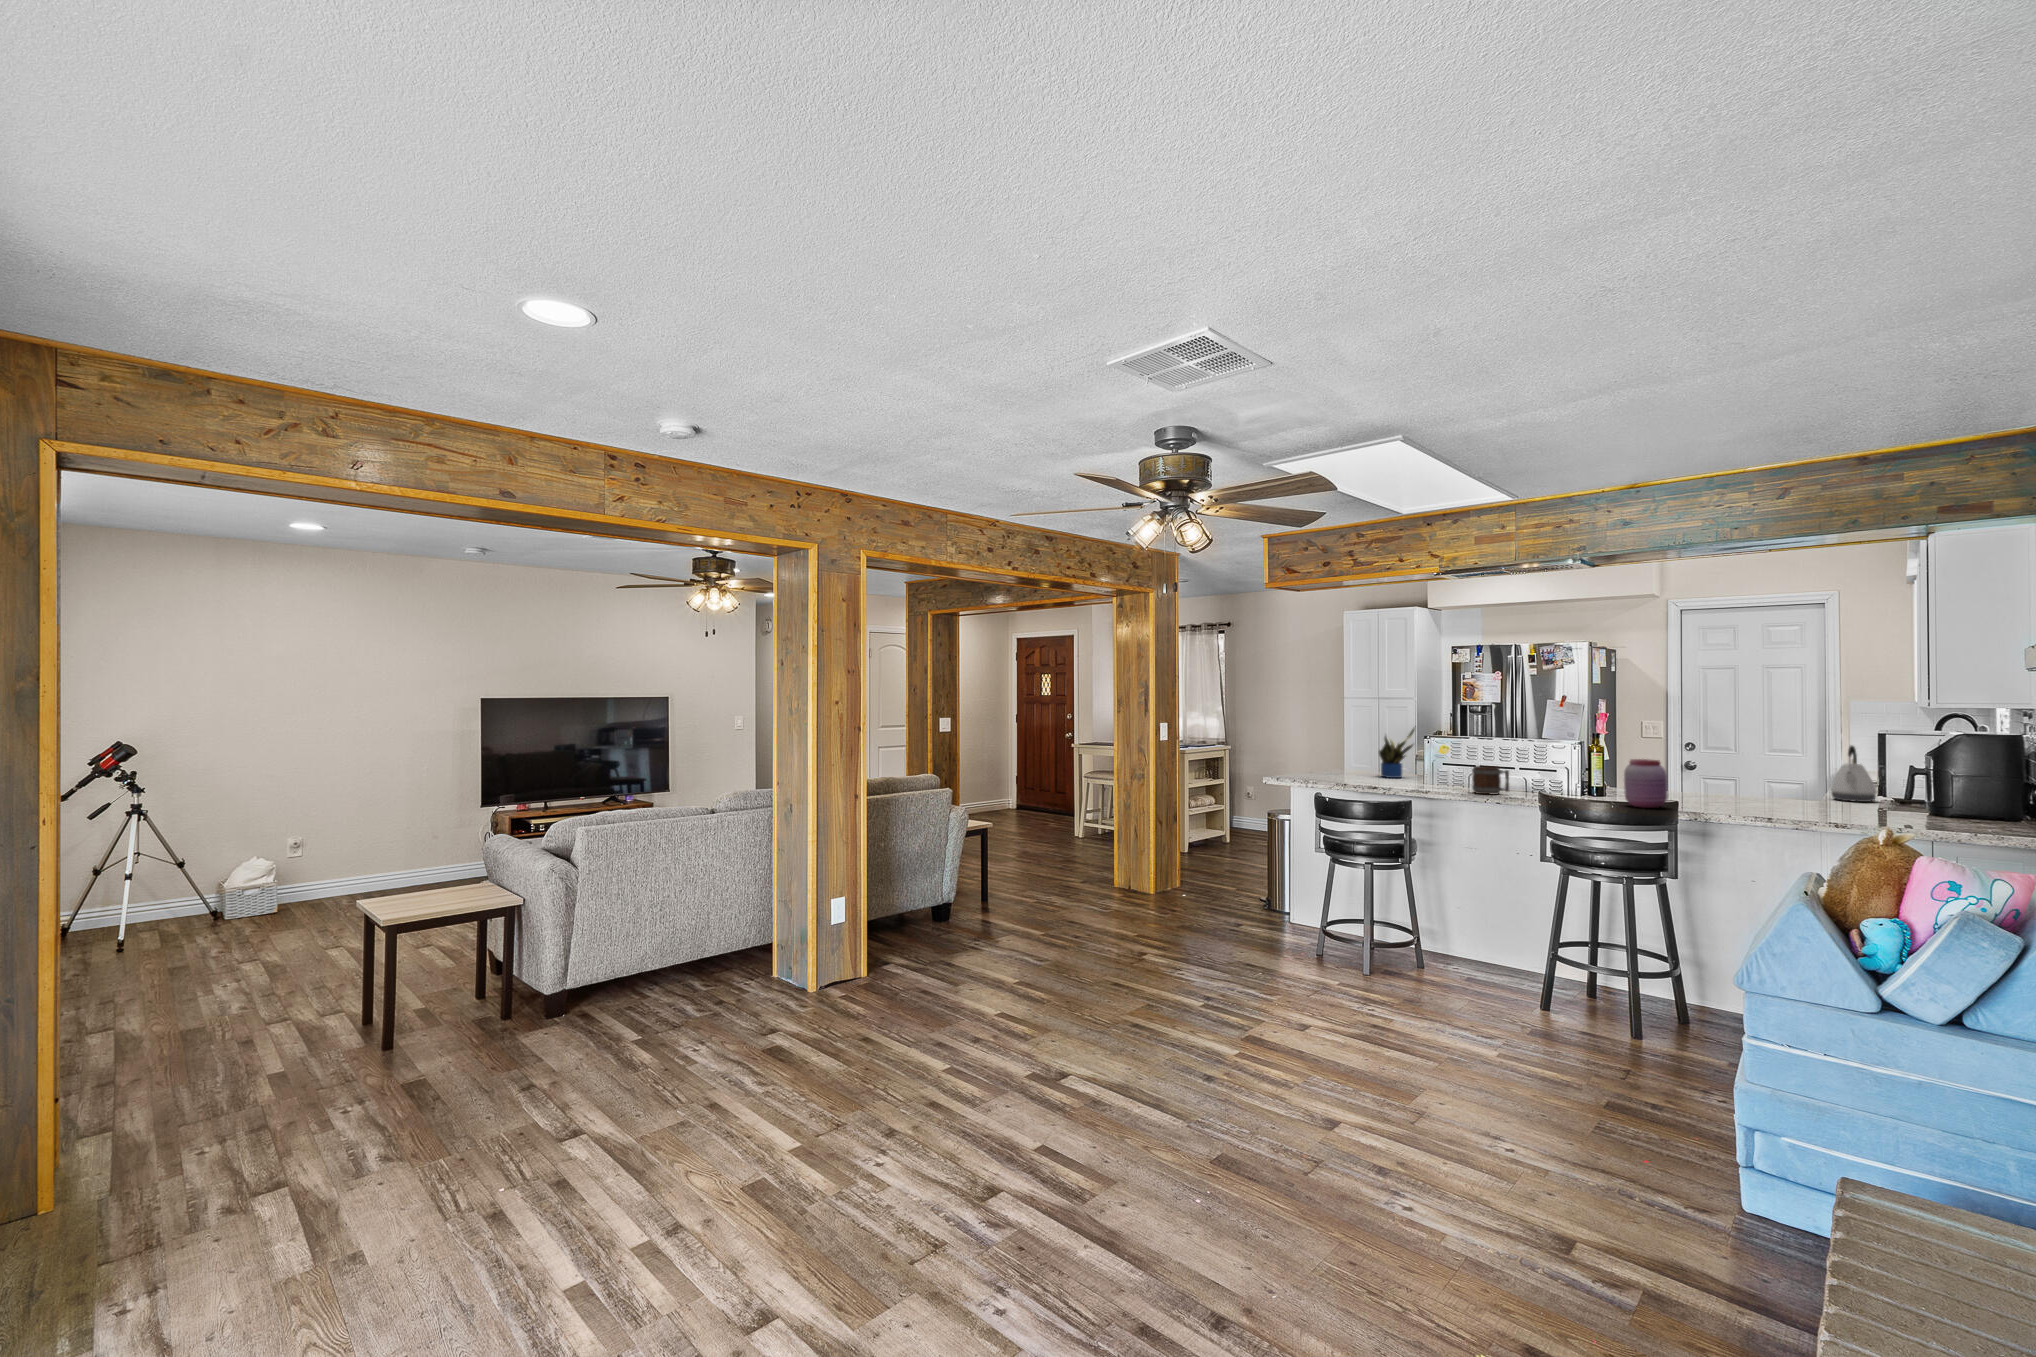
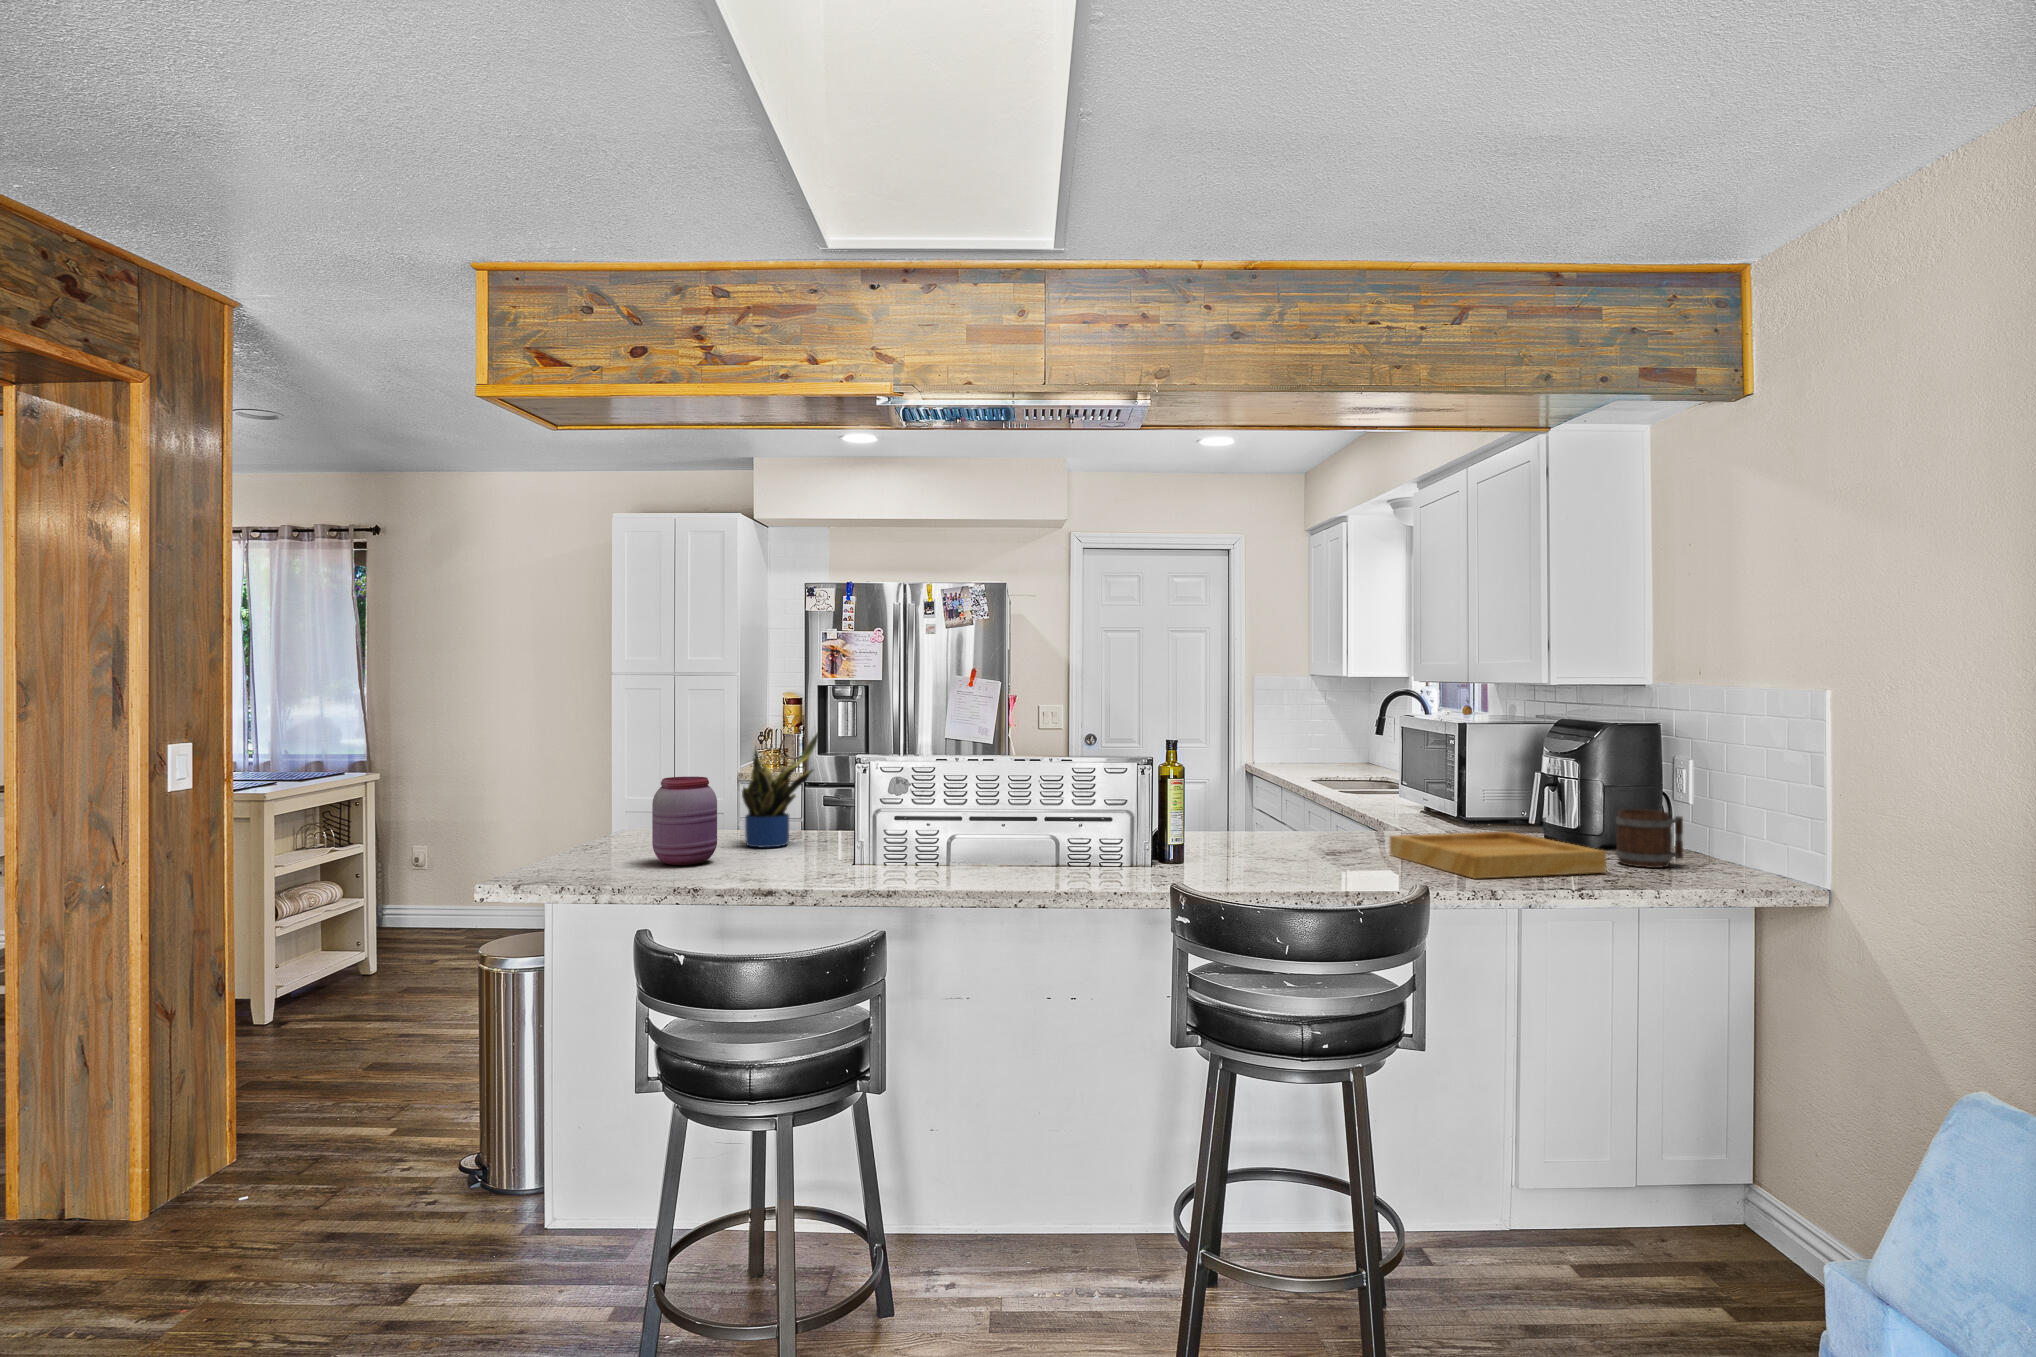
kettle: present [1830,746,1877,802] -> none [1413,747,1469,833]
jar: present [1624,759,1667,808] -> present [652,777,717,865]
mug: present [1472,766,1509,795] -> present [1616,809,1683,868]
tray: none [1761,793,1903,820] -> present [1390,832,1606,879]

